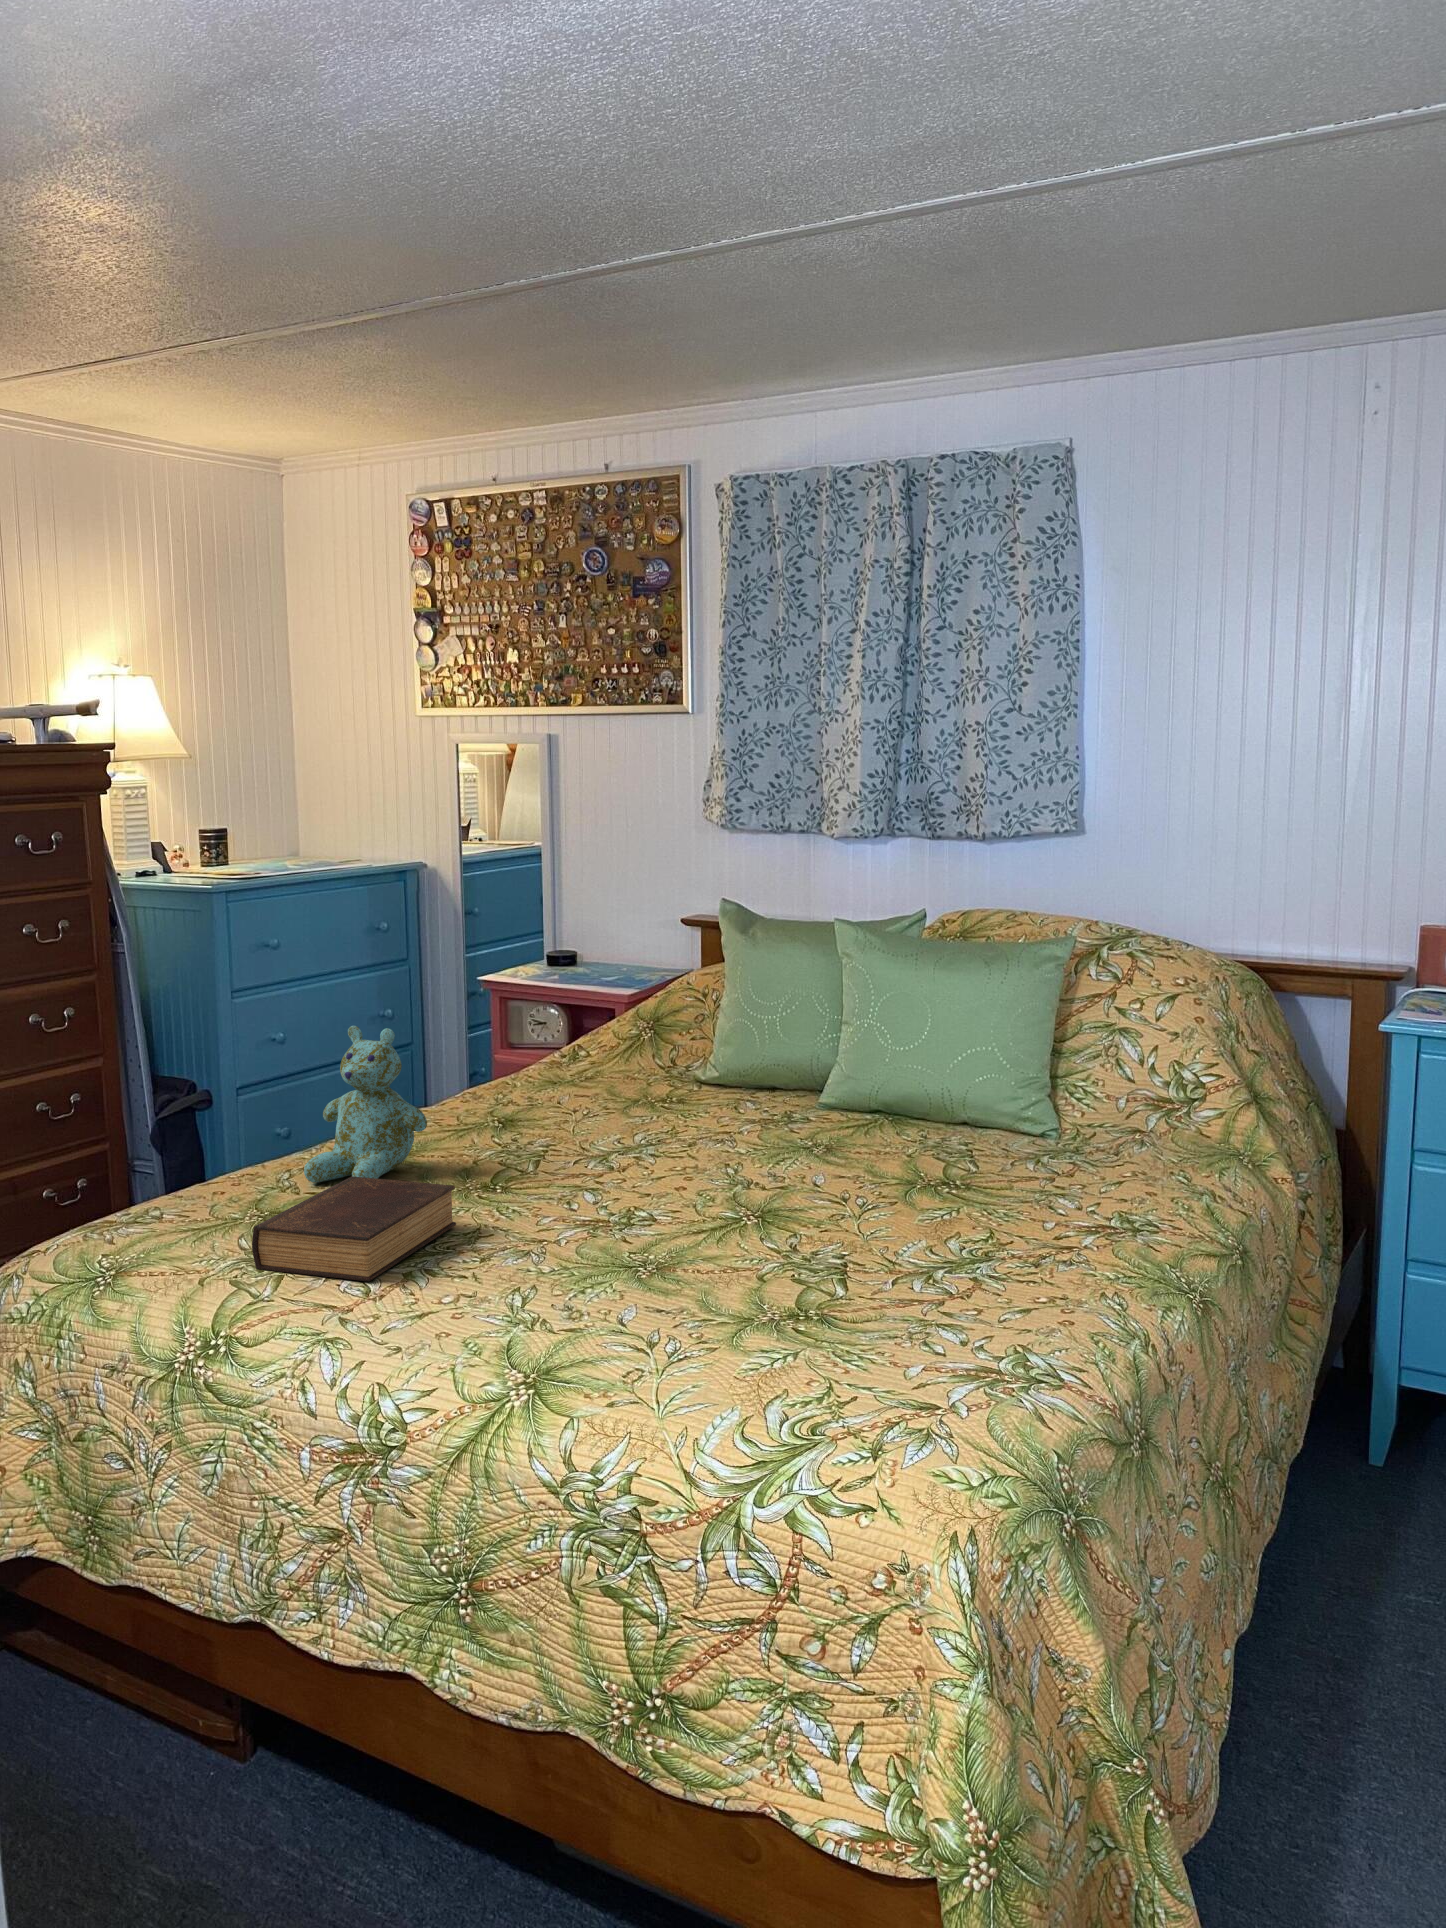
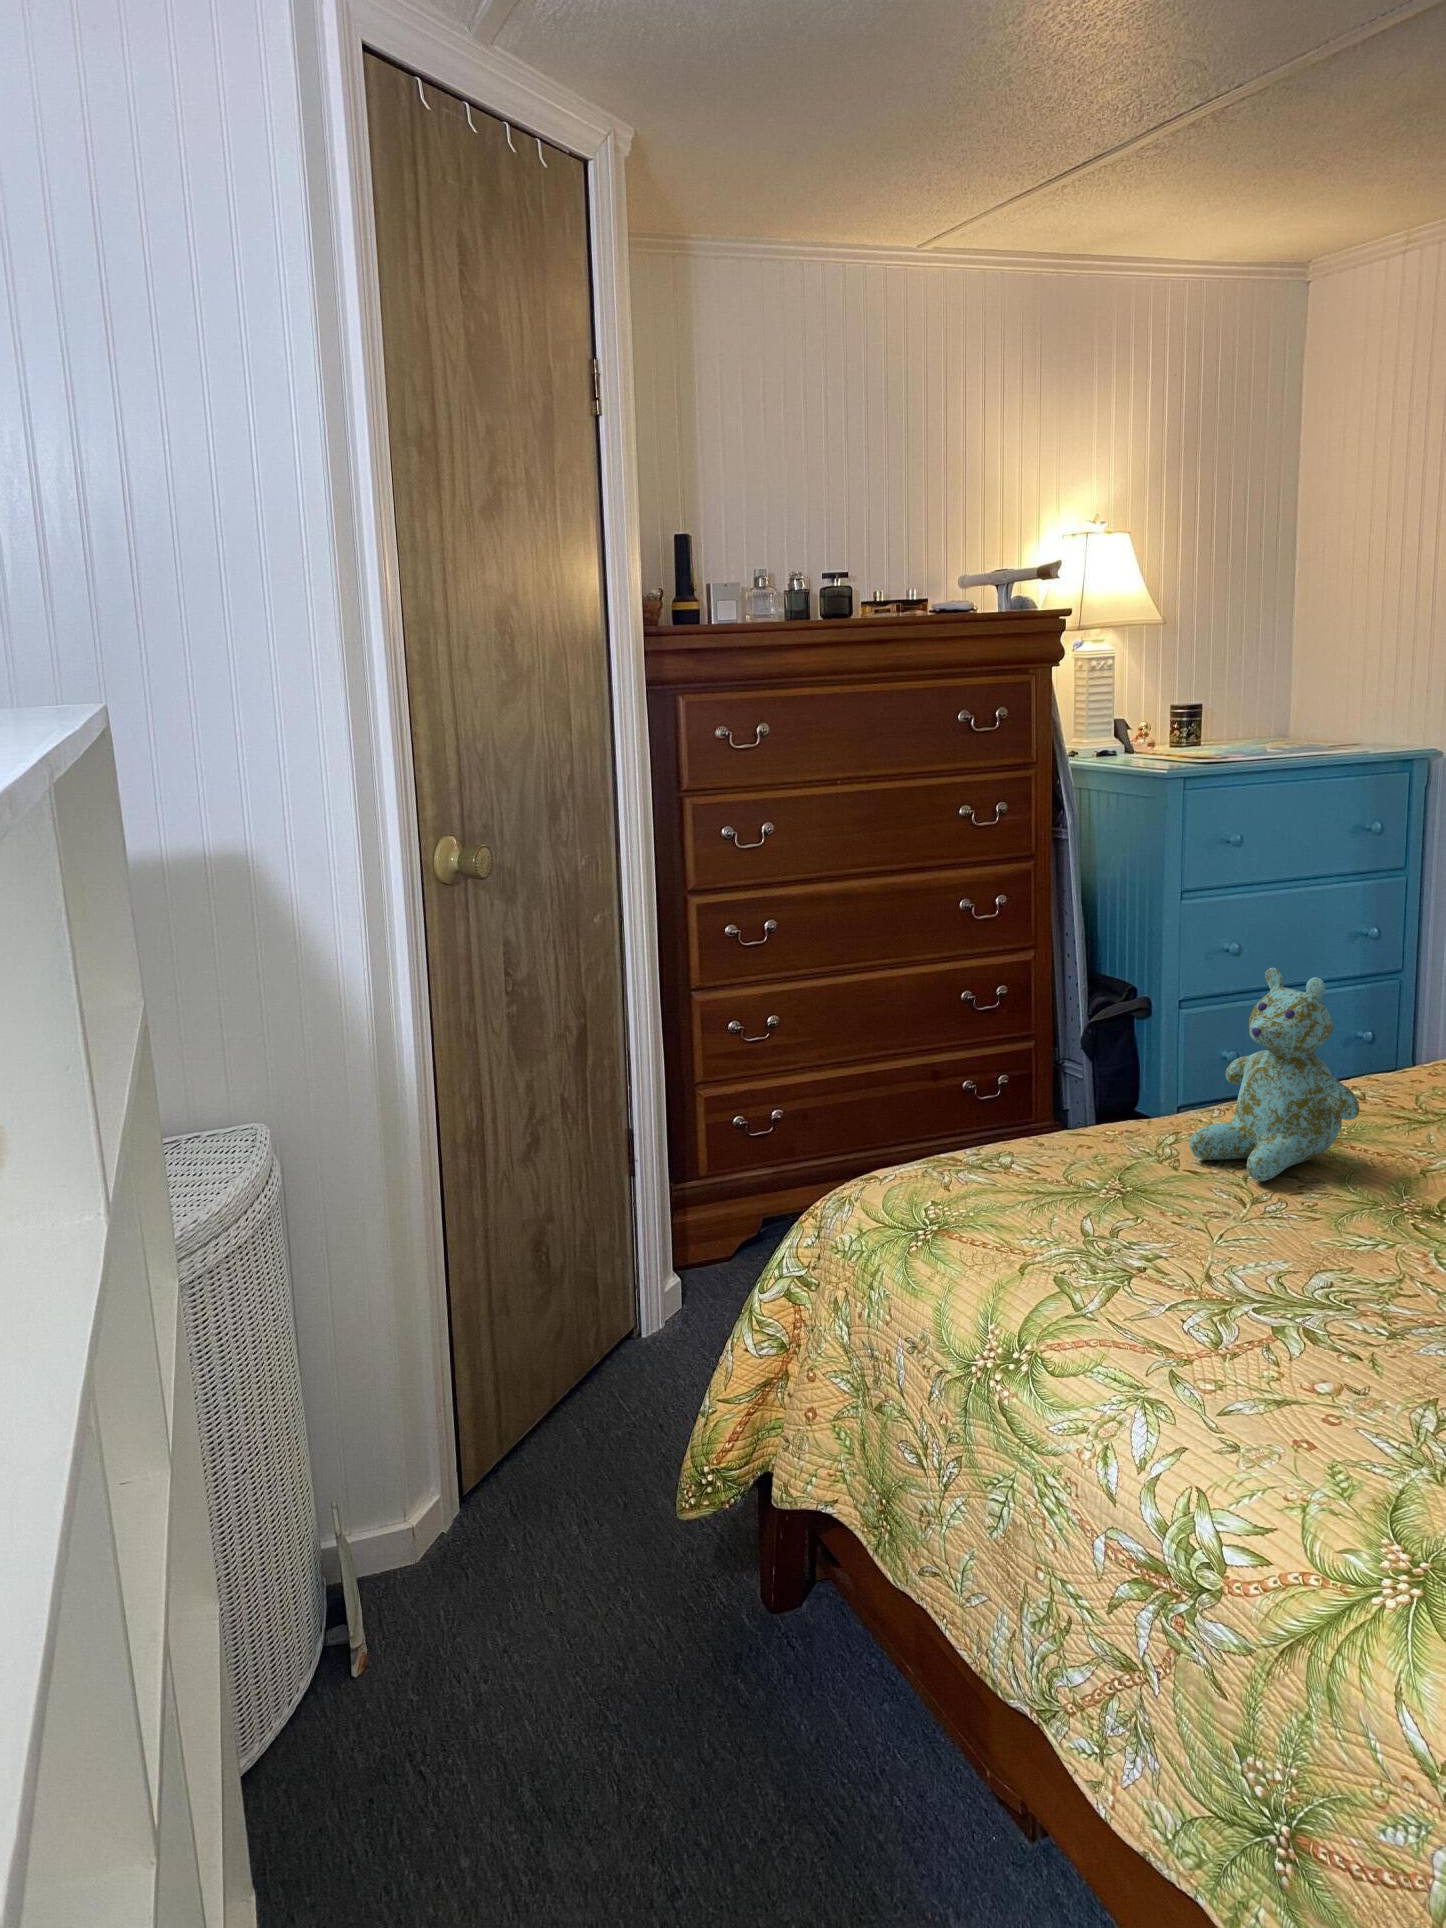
book: present [252,1176,456,1281] -> none [1086,1169,1375,1328]

